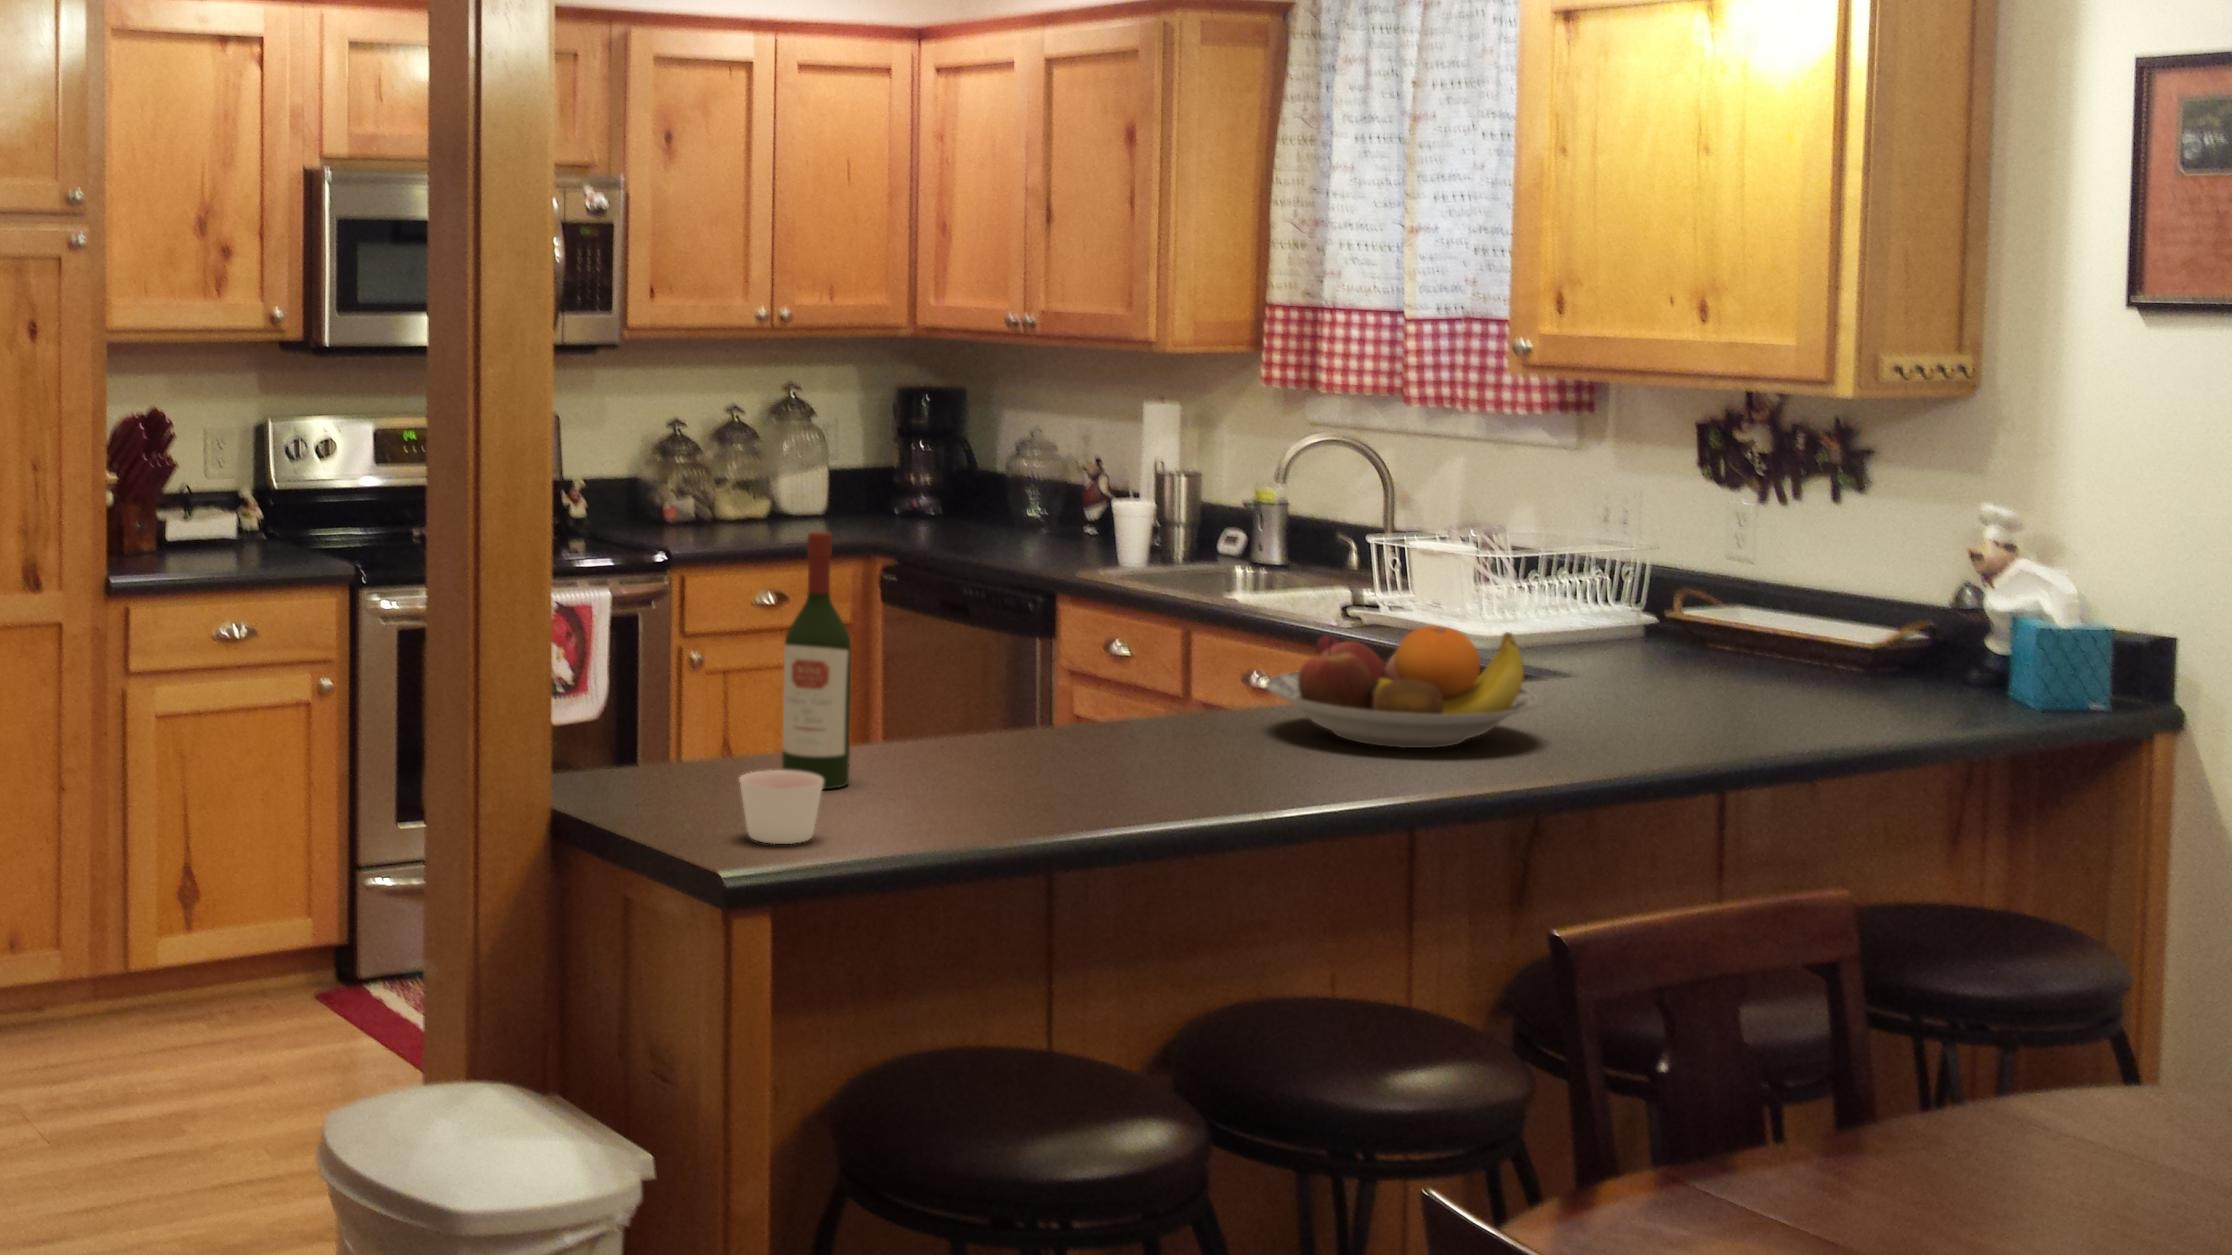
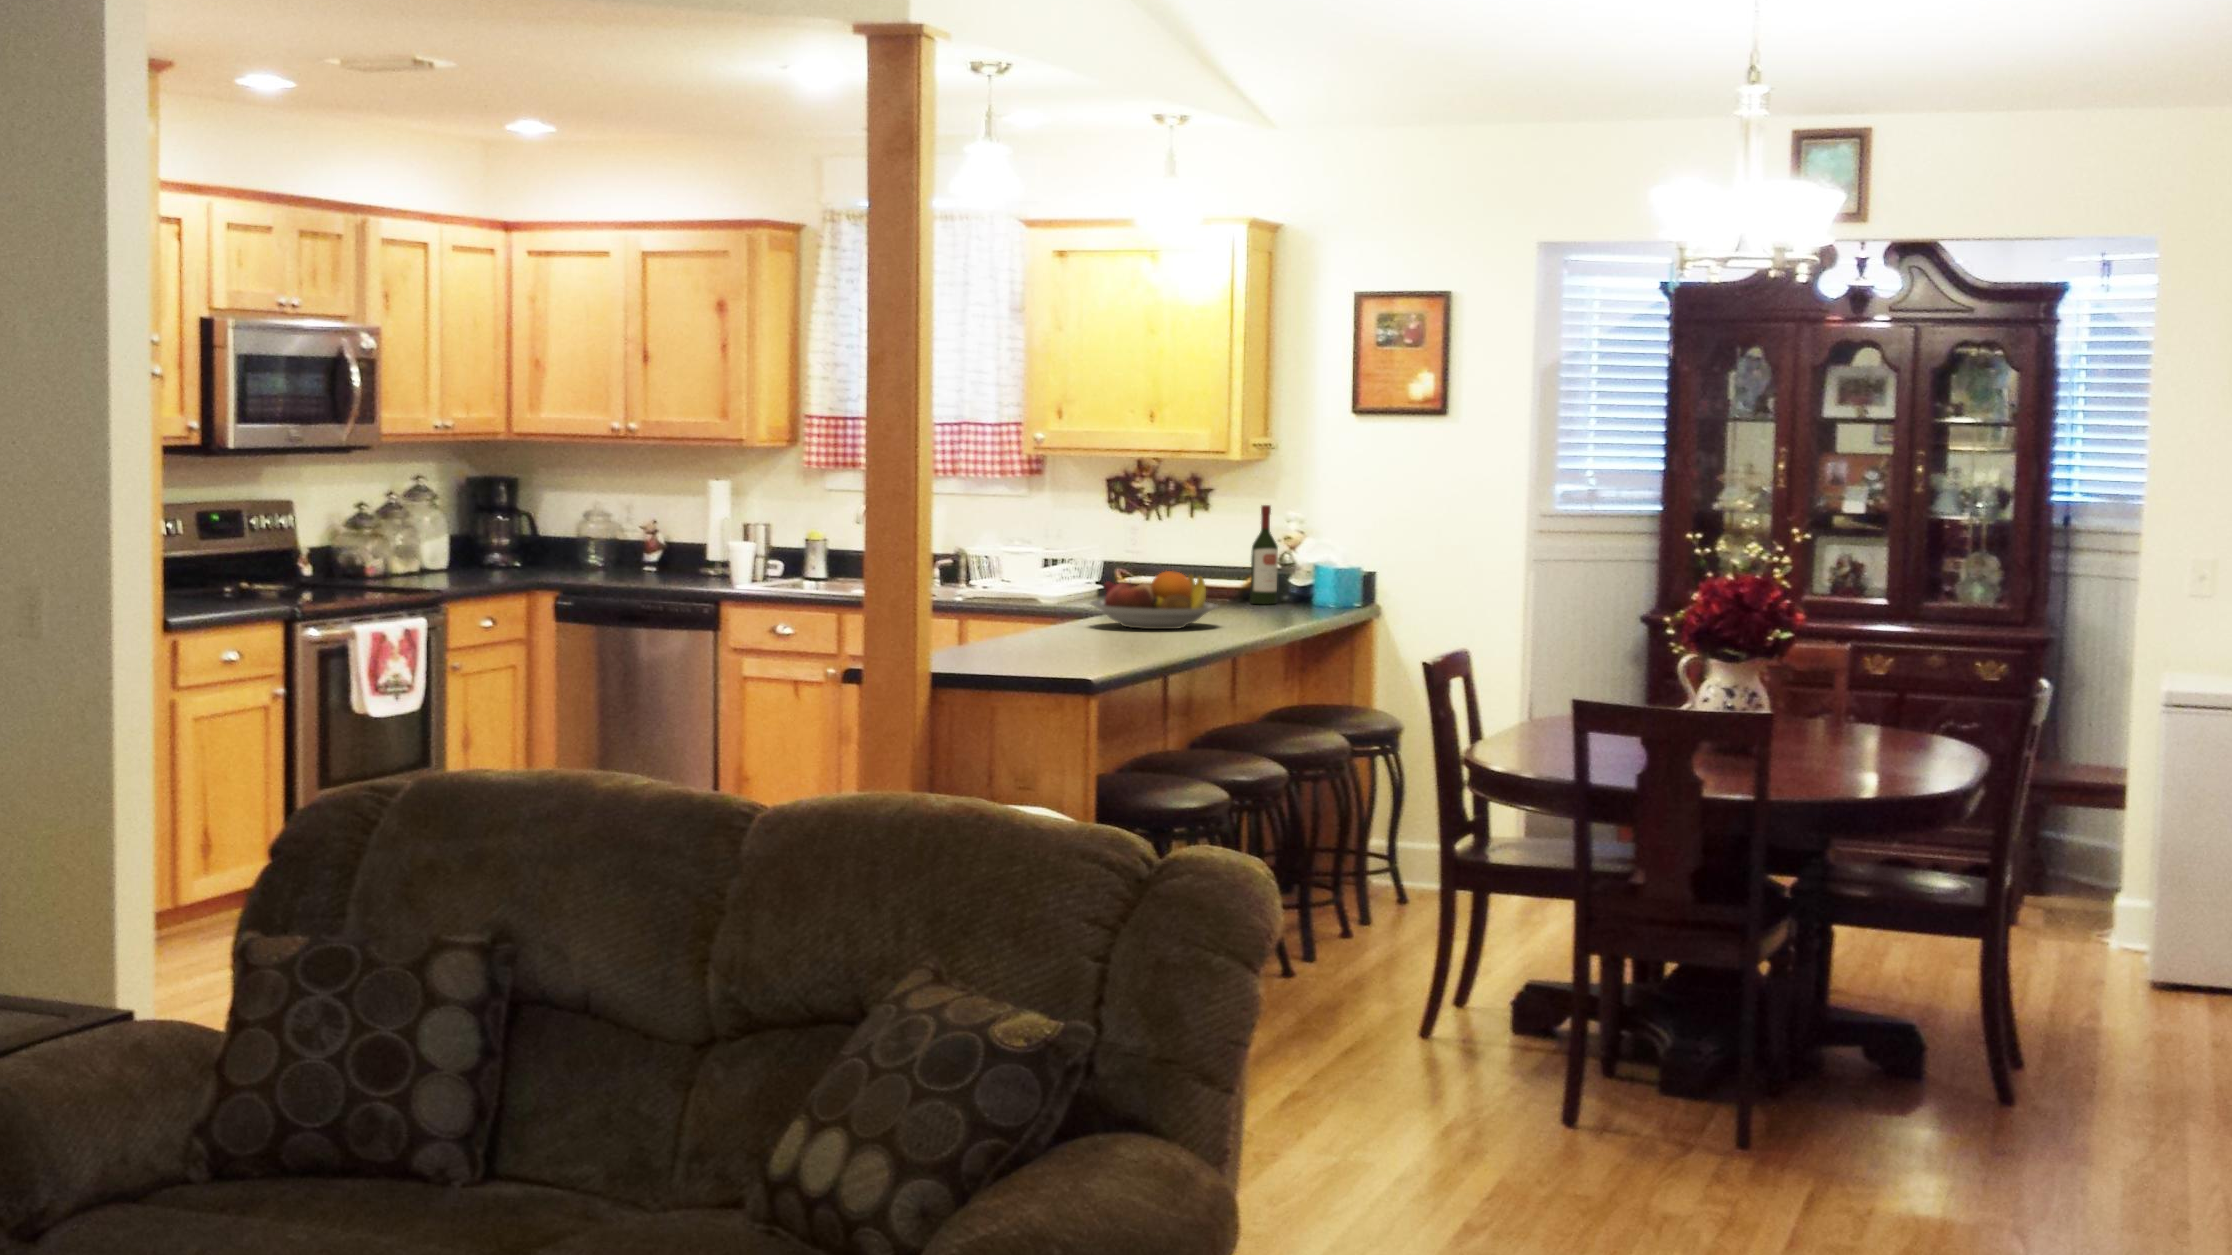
wine bottle: present [782,532,851,789] -> present [1250,505,1278,604]
candle: present [739,770,824,844] -> none [1061,632,1100,663]

